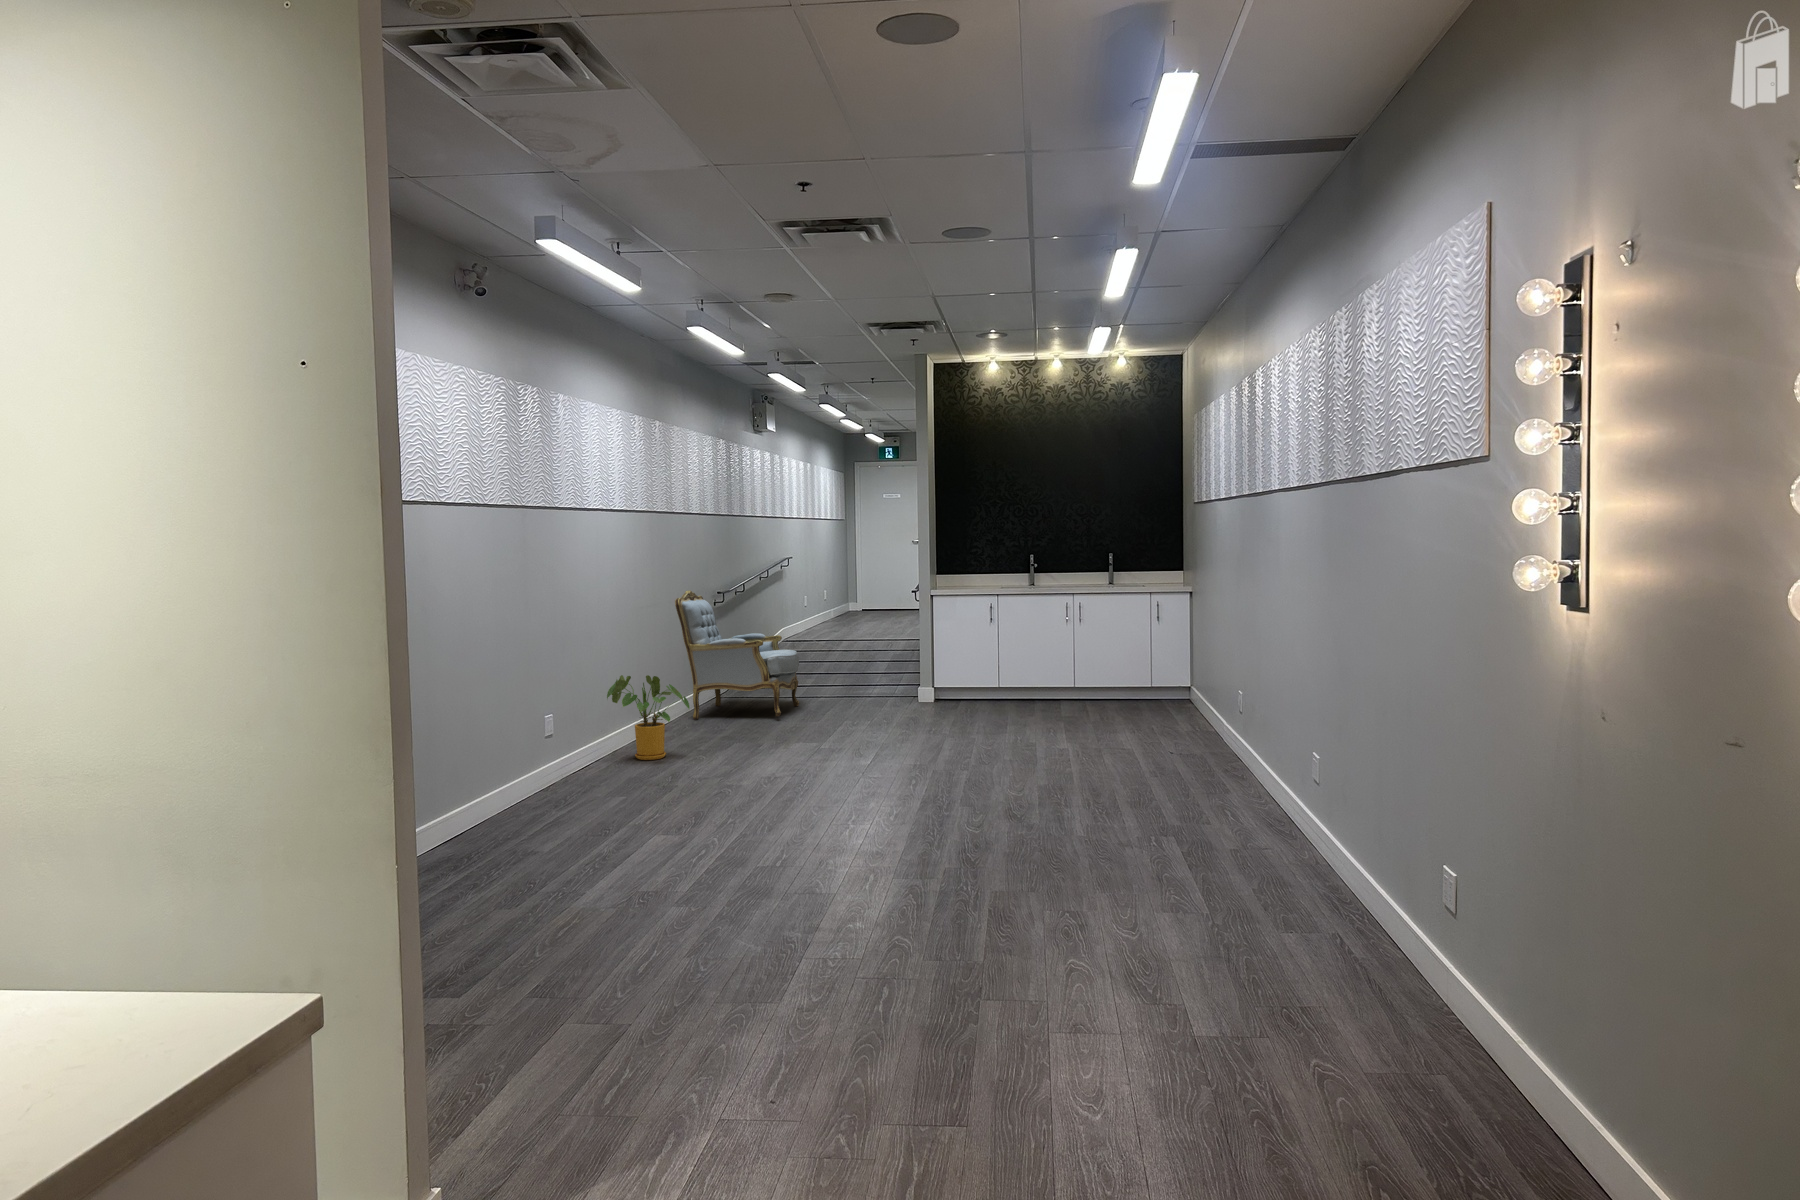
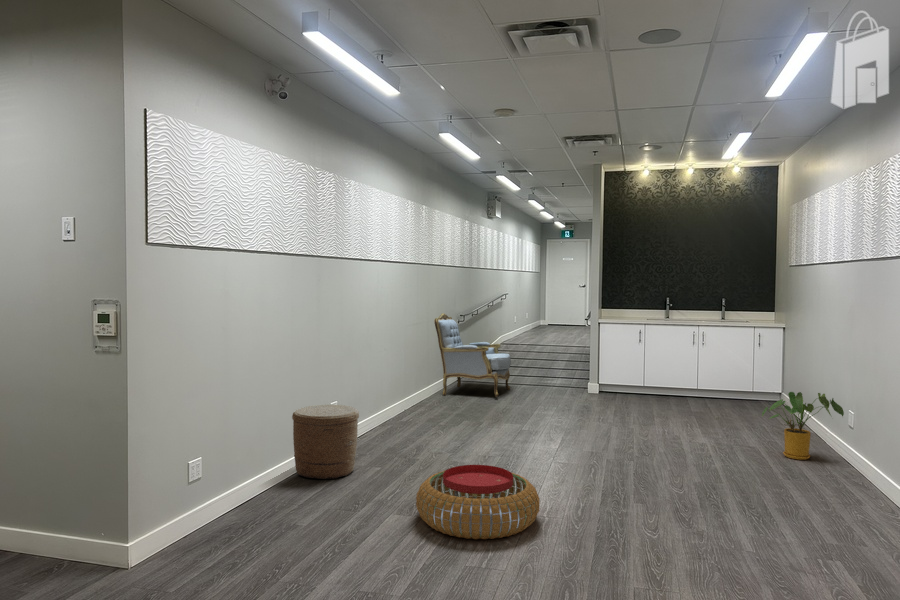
house plant: present [607,675,689,760] -> present [762,392,844,460]
woven basket: none [470,731,573,838] -> present [292,405,359,479]
pouf: none [668,795,839,887] -> present [416,465,540,539]

